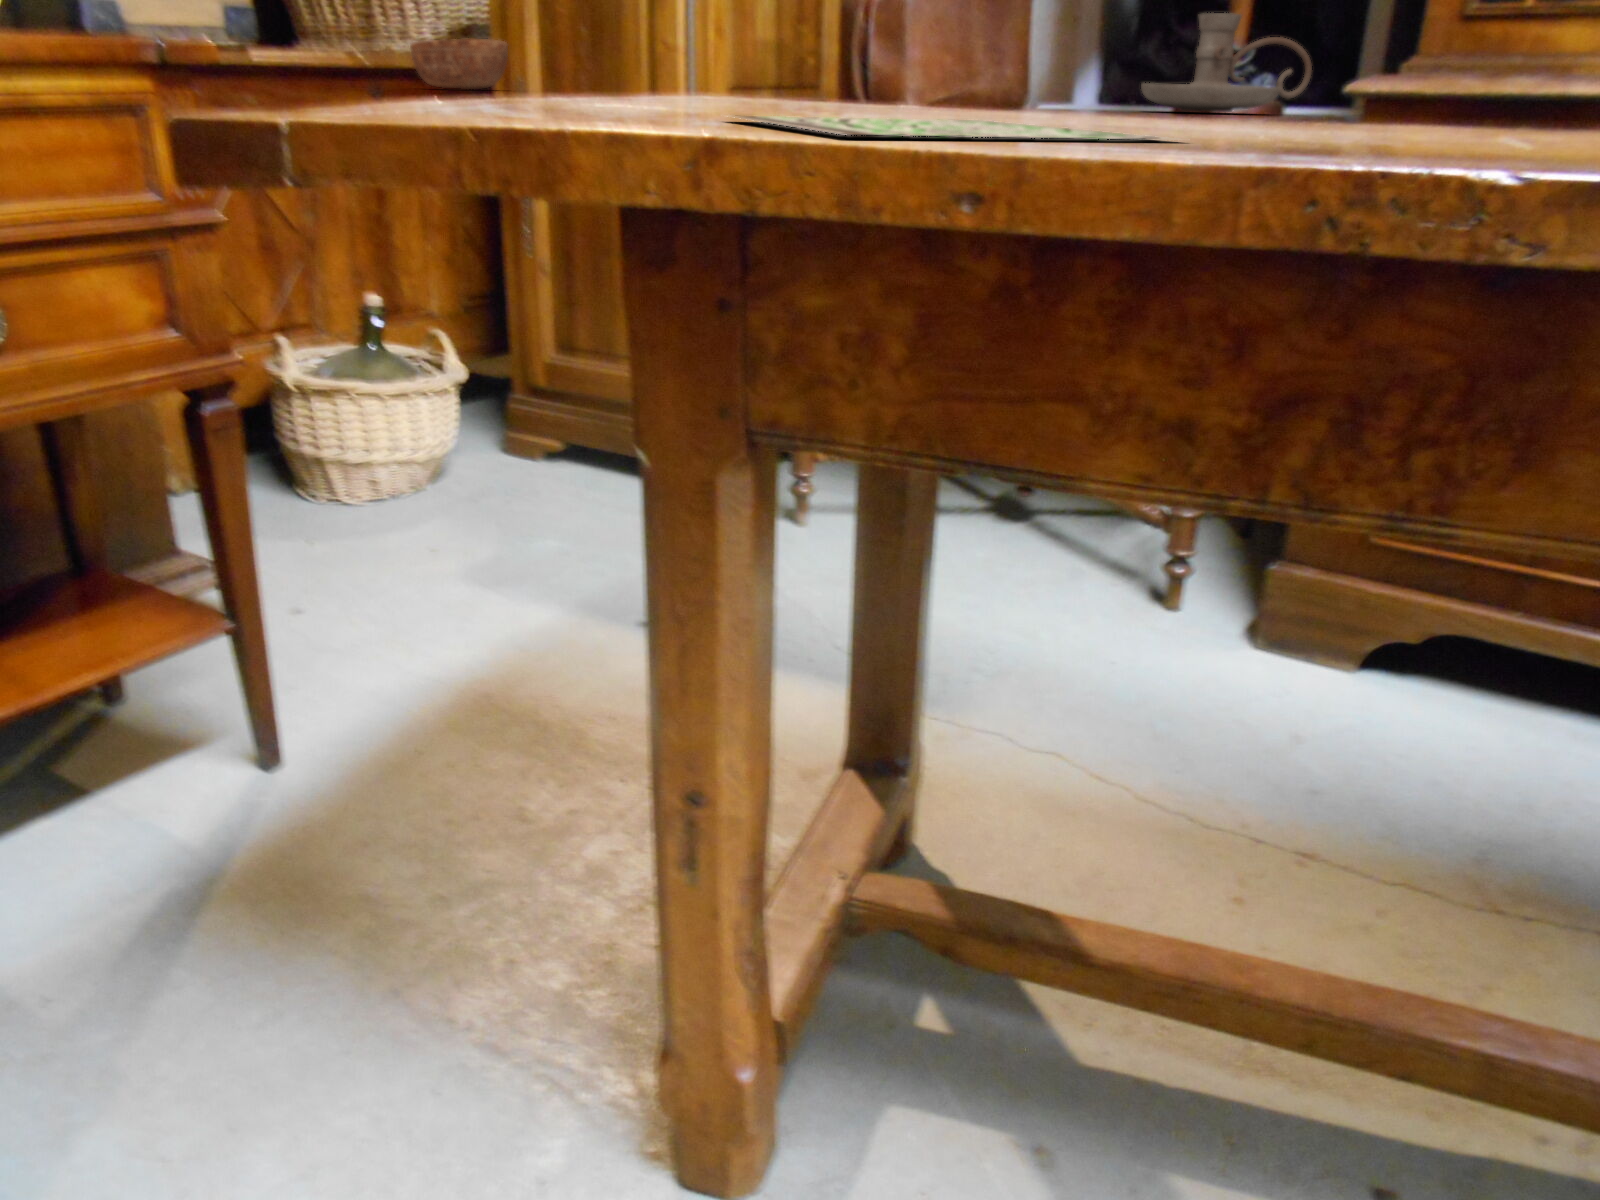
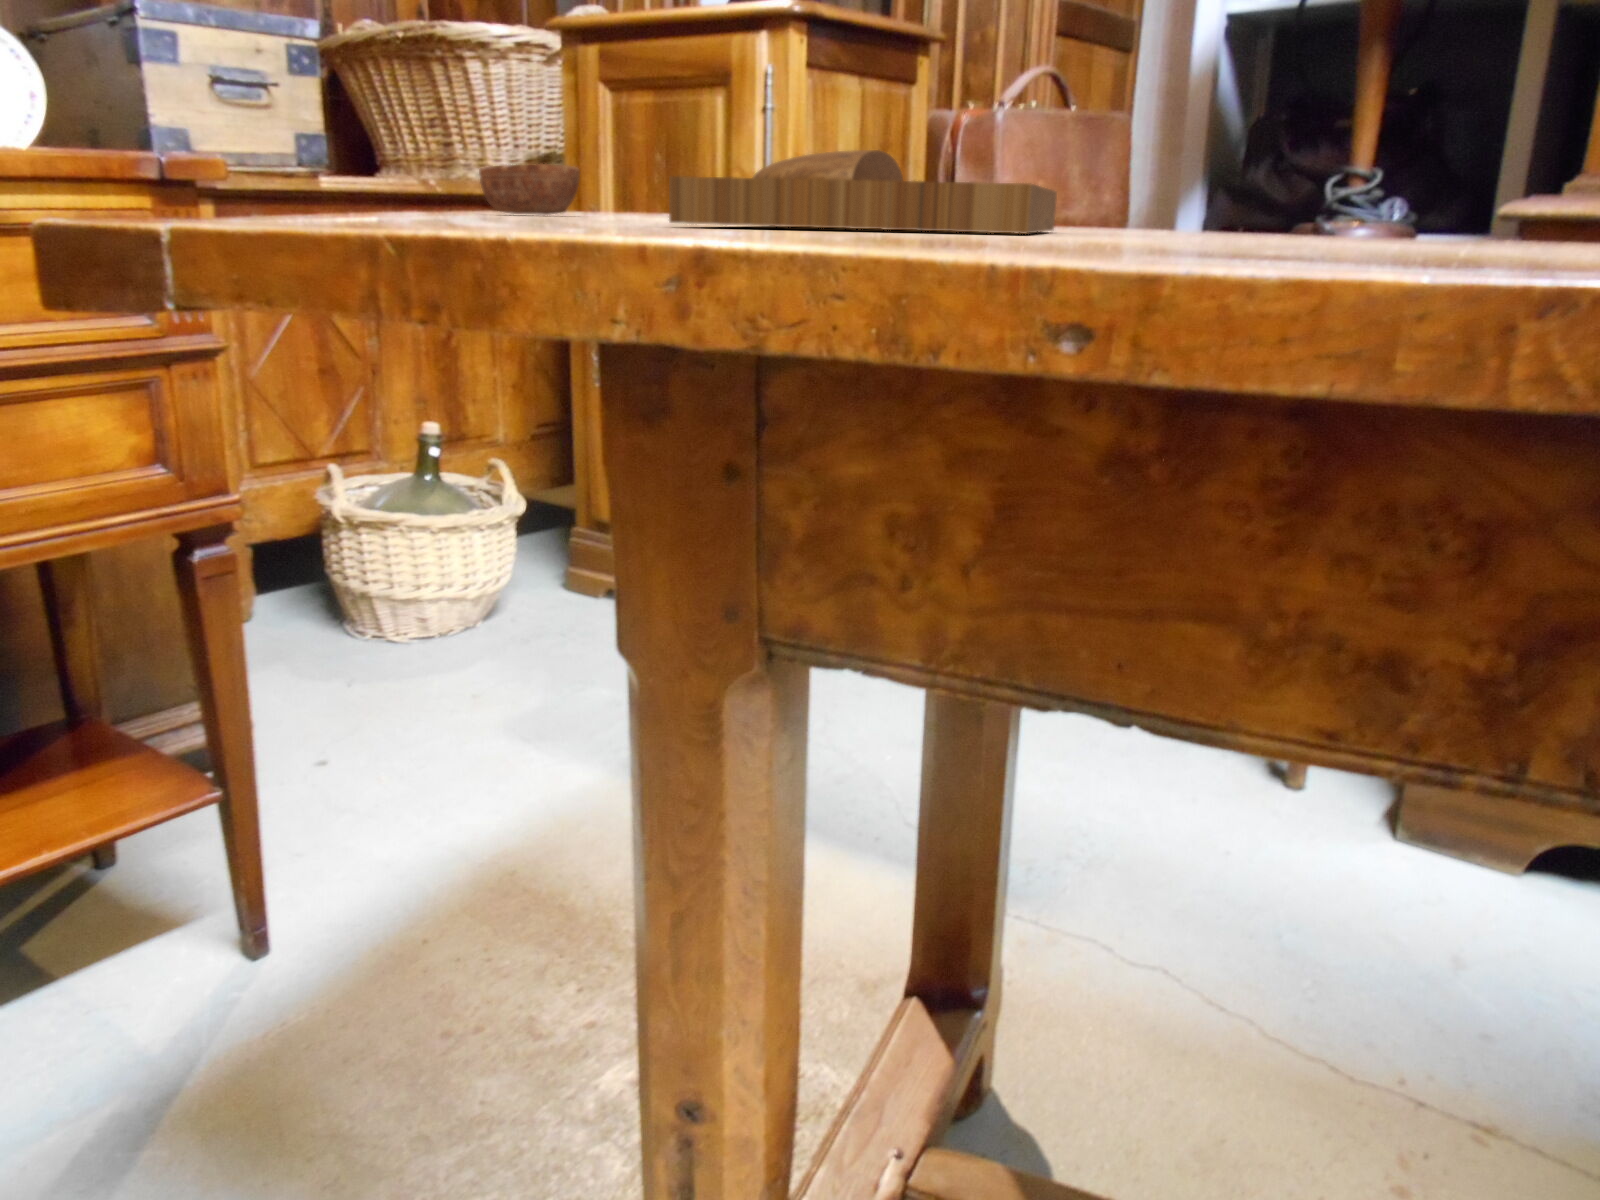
candle holder: present [1141,13,1312,112] -> none [1267,125,1469,234]
tray: none [628,39,959,115] -> present [669,150,1057,234]
book: present [739,116,1166,140] -> none [755,229,1390,255]

